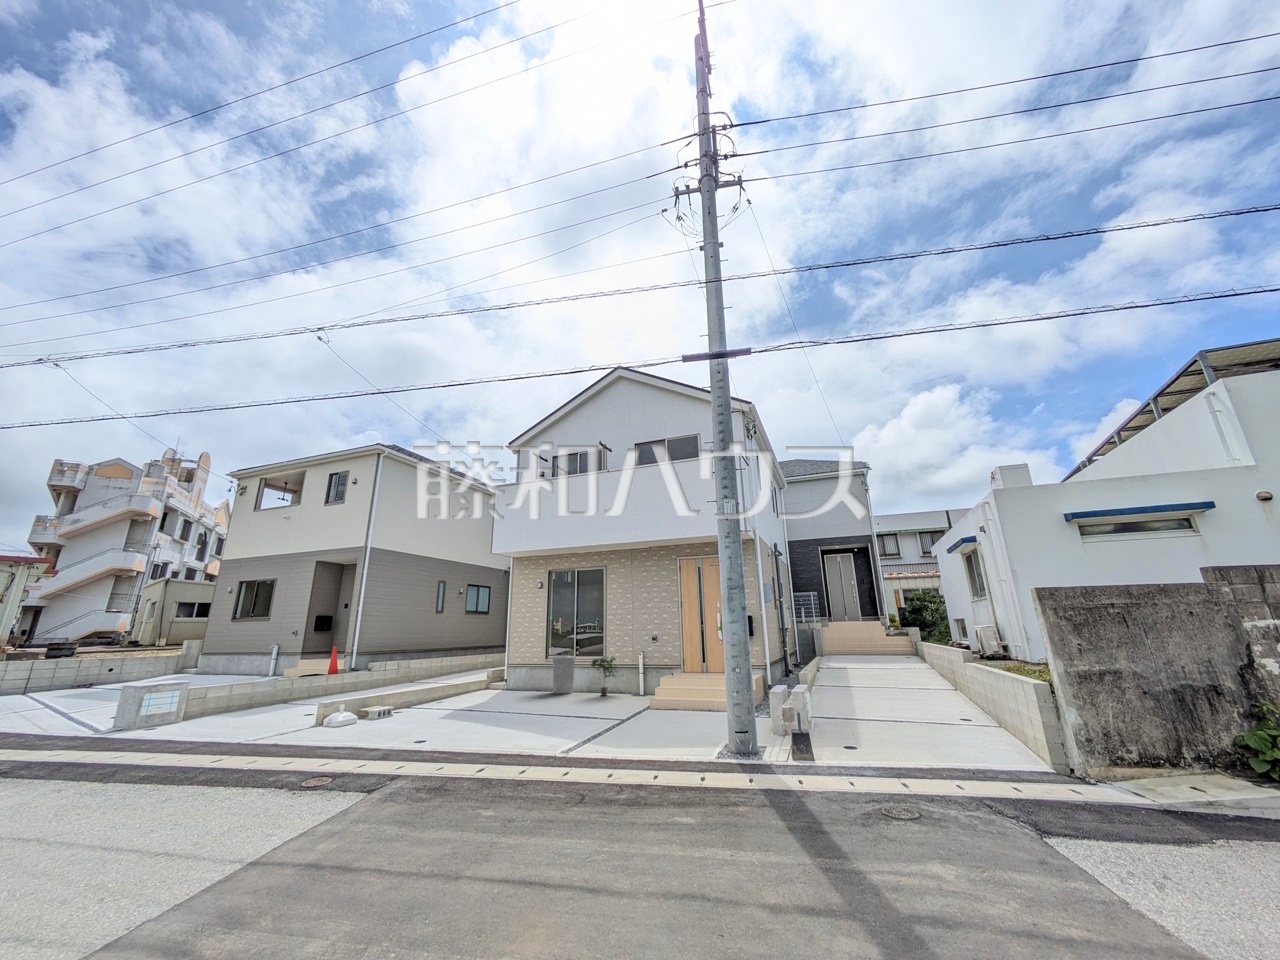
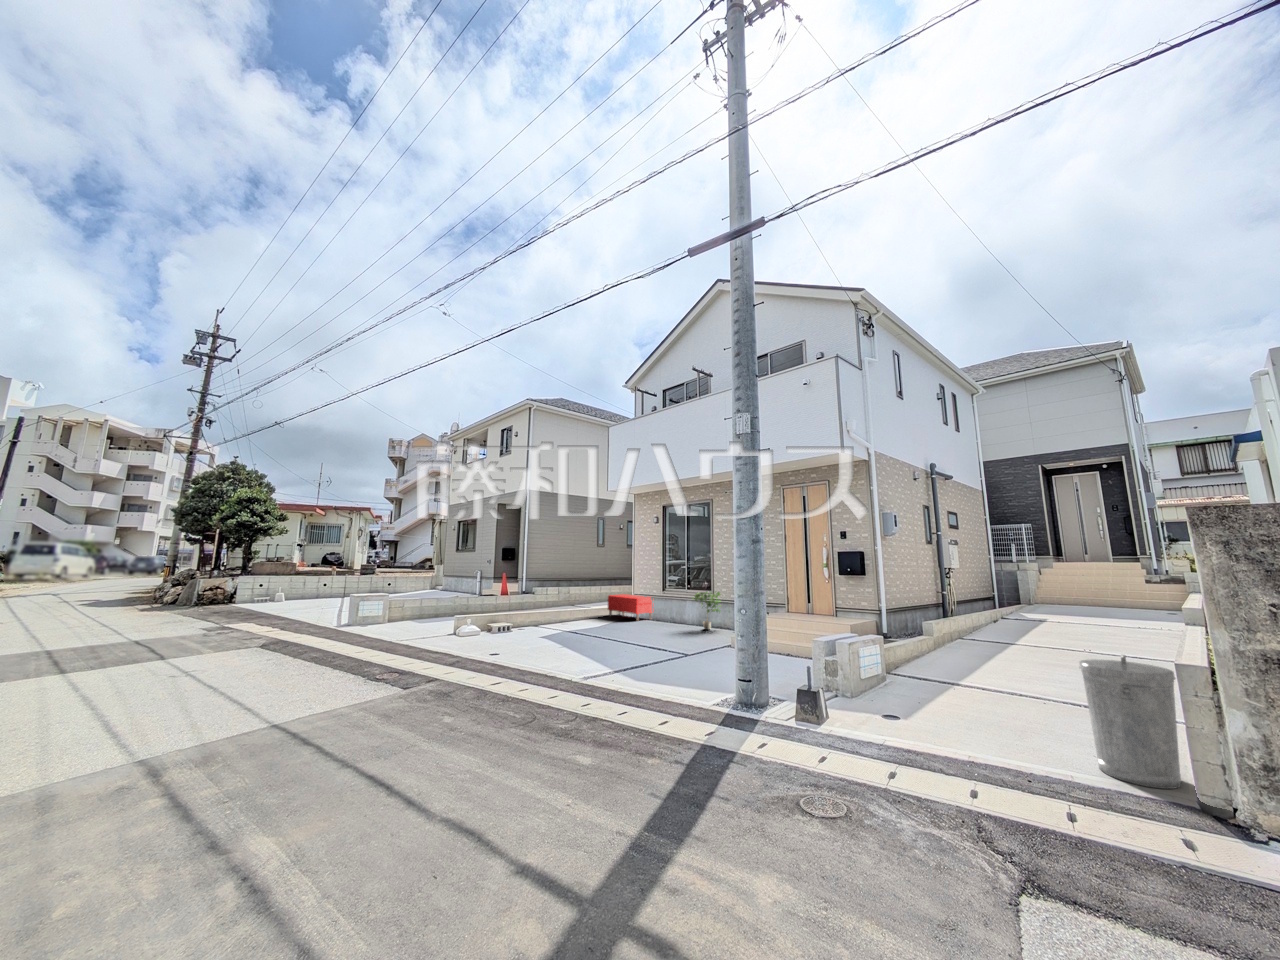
trash can: present [553,654,575,694] -> present [1079,655,1181,789]
bench: none [483,665,537,693] -> present [608,594,652,621]

